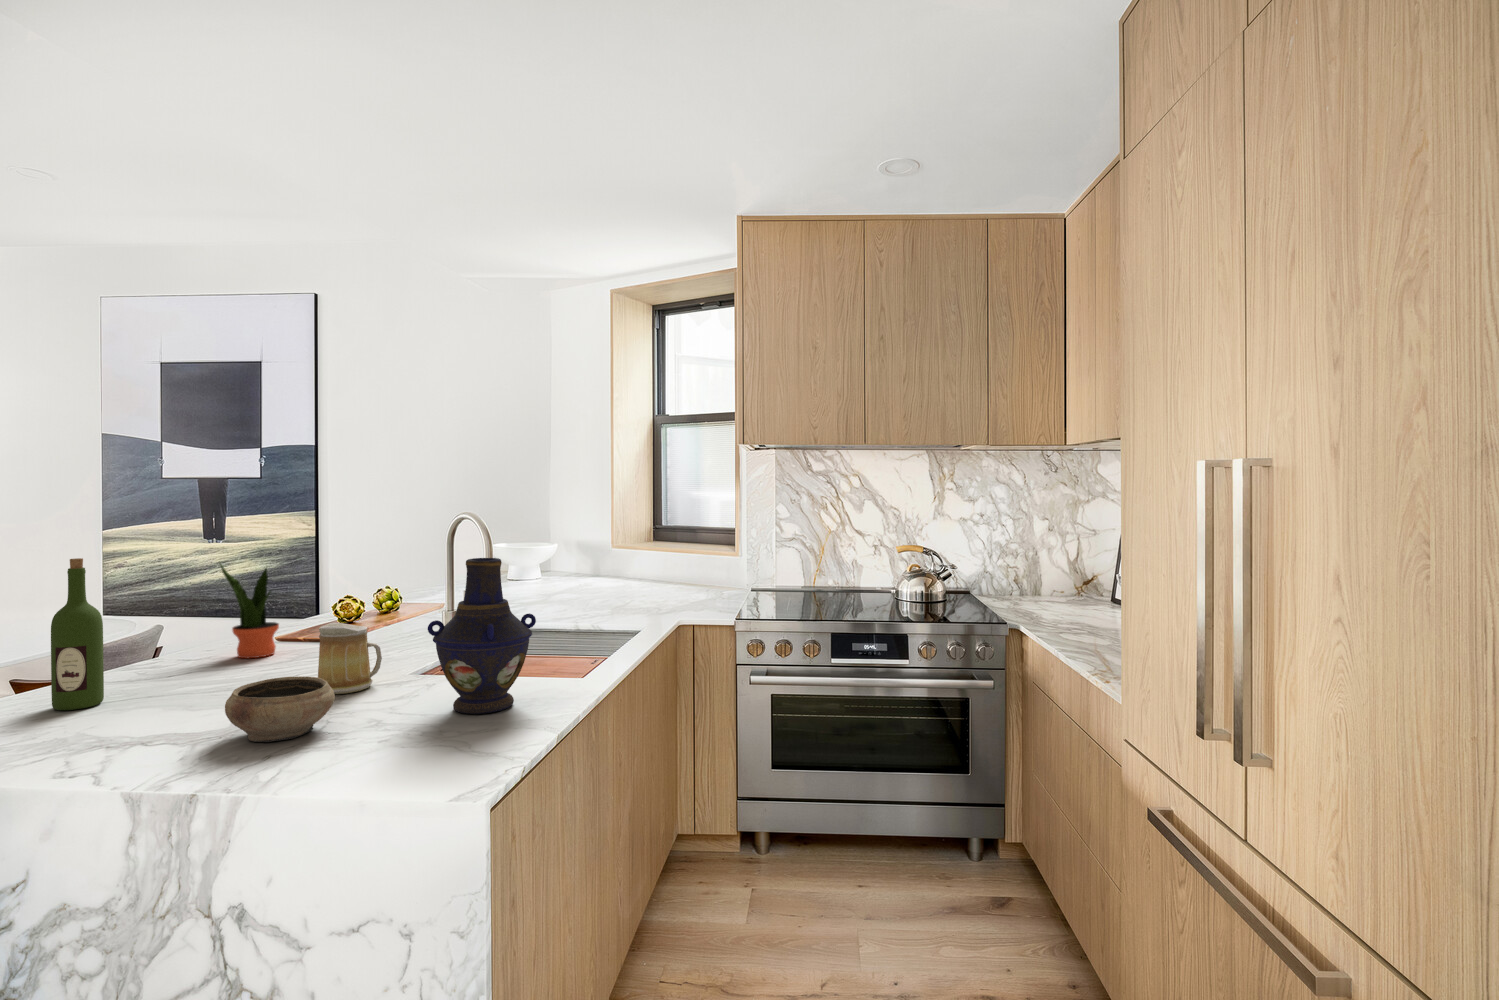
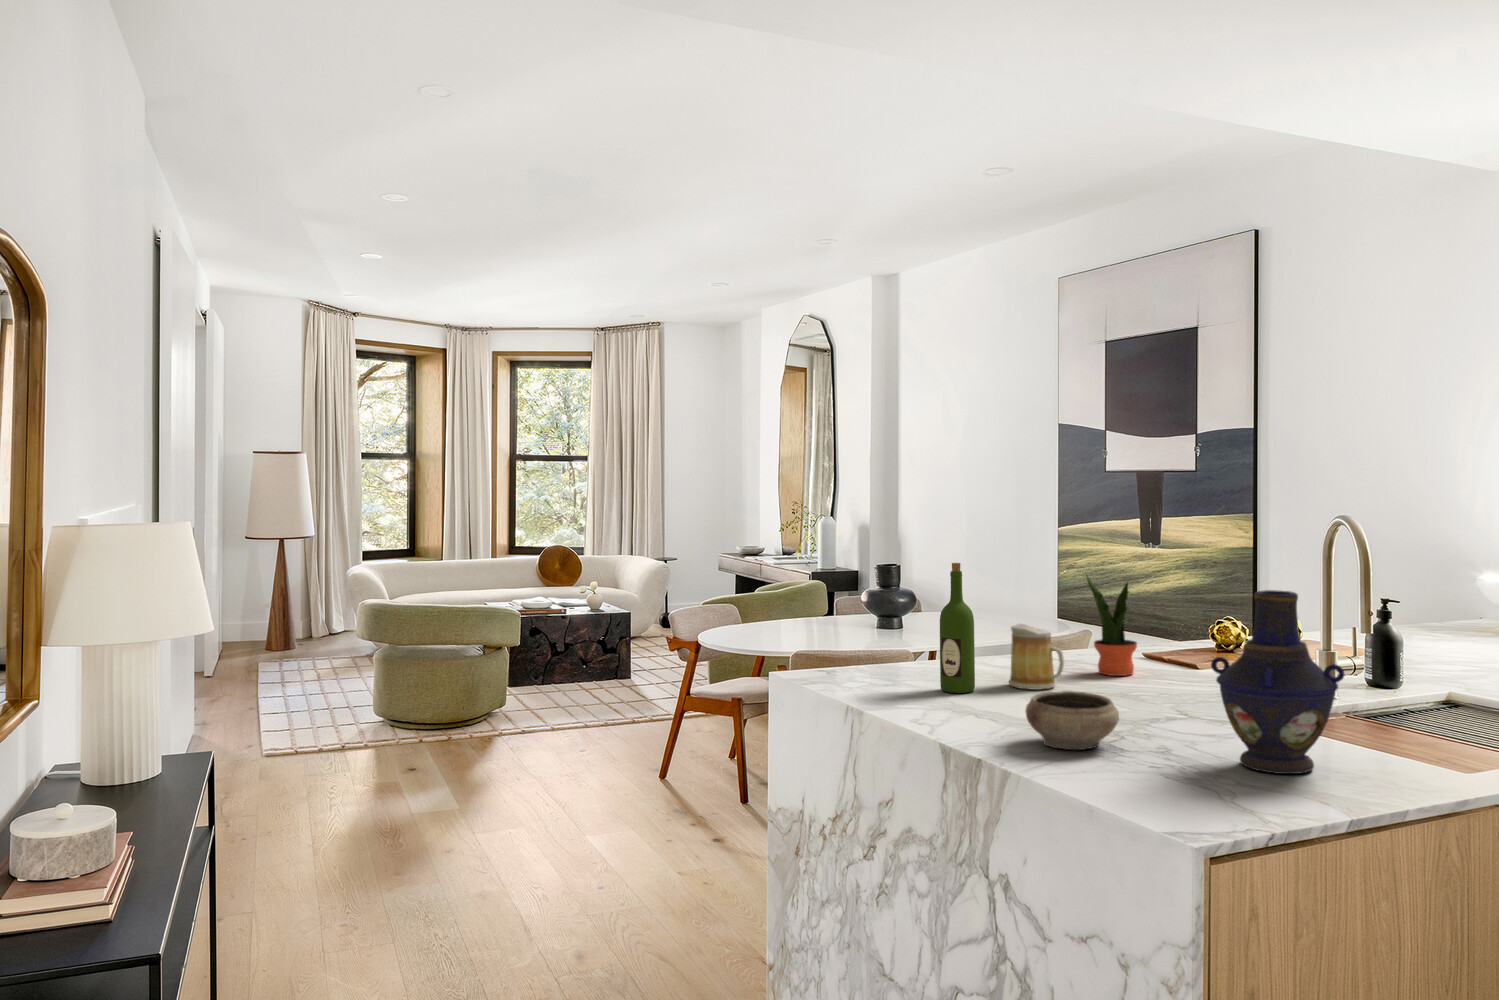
mug: present [318,623,382,694] -> present [1009,624,1064,690]

